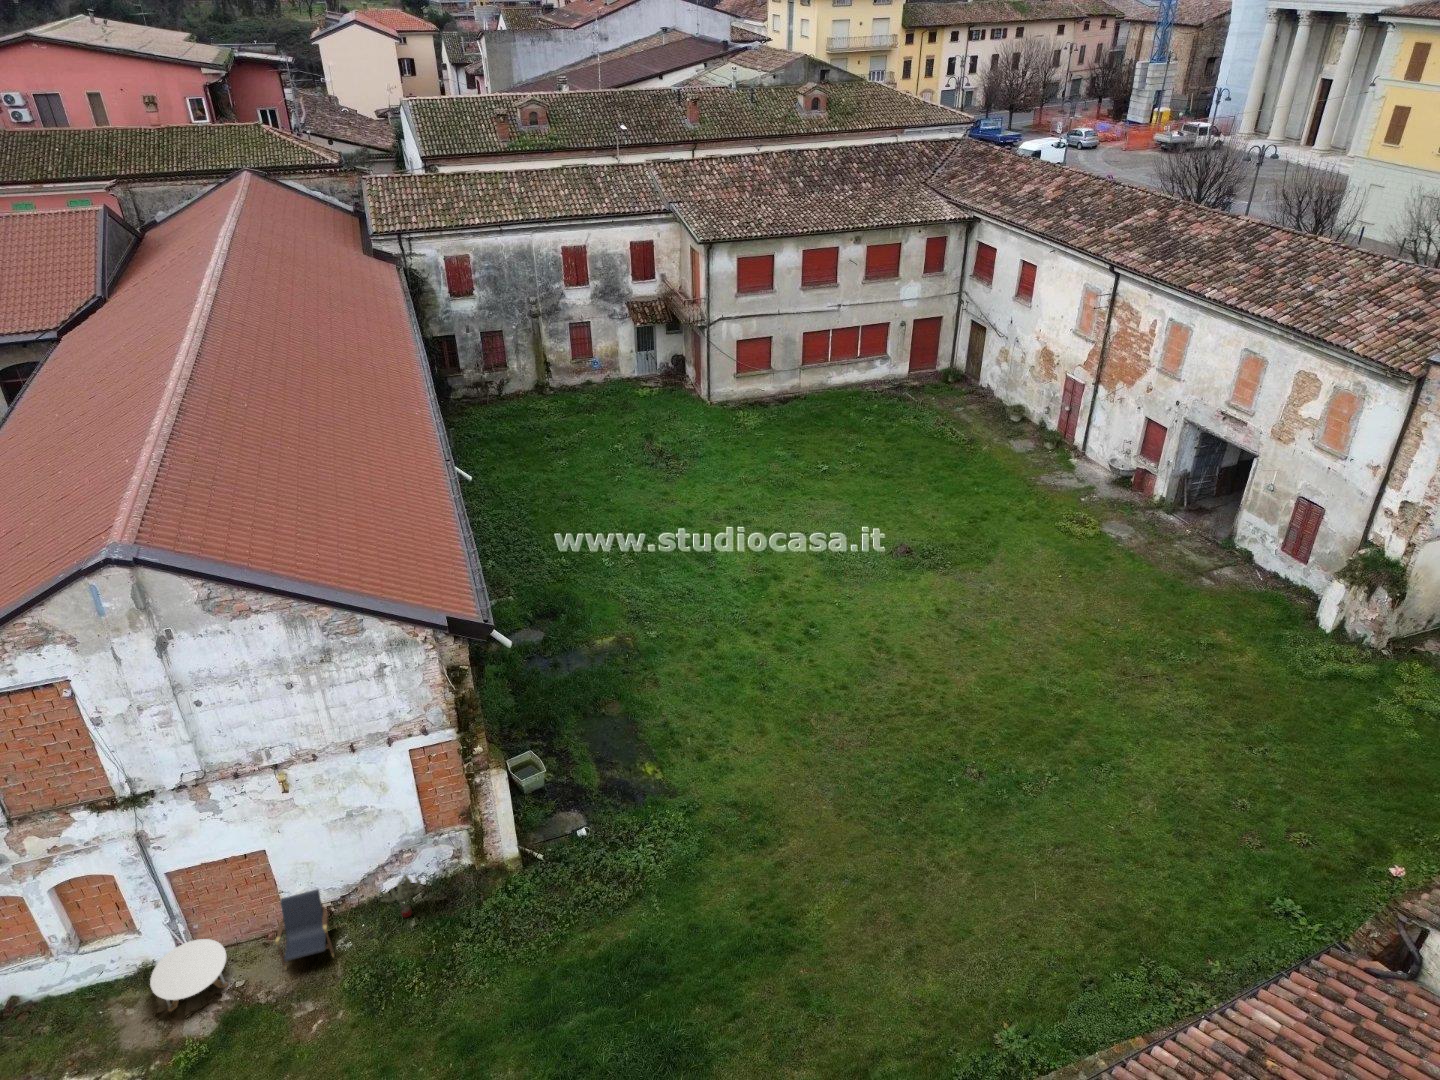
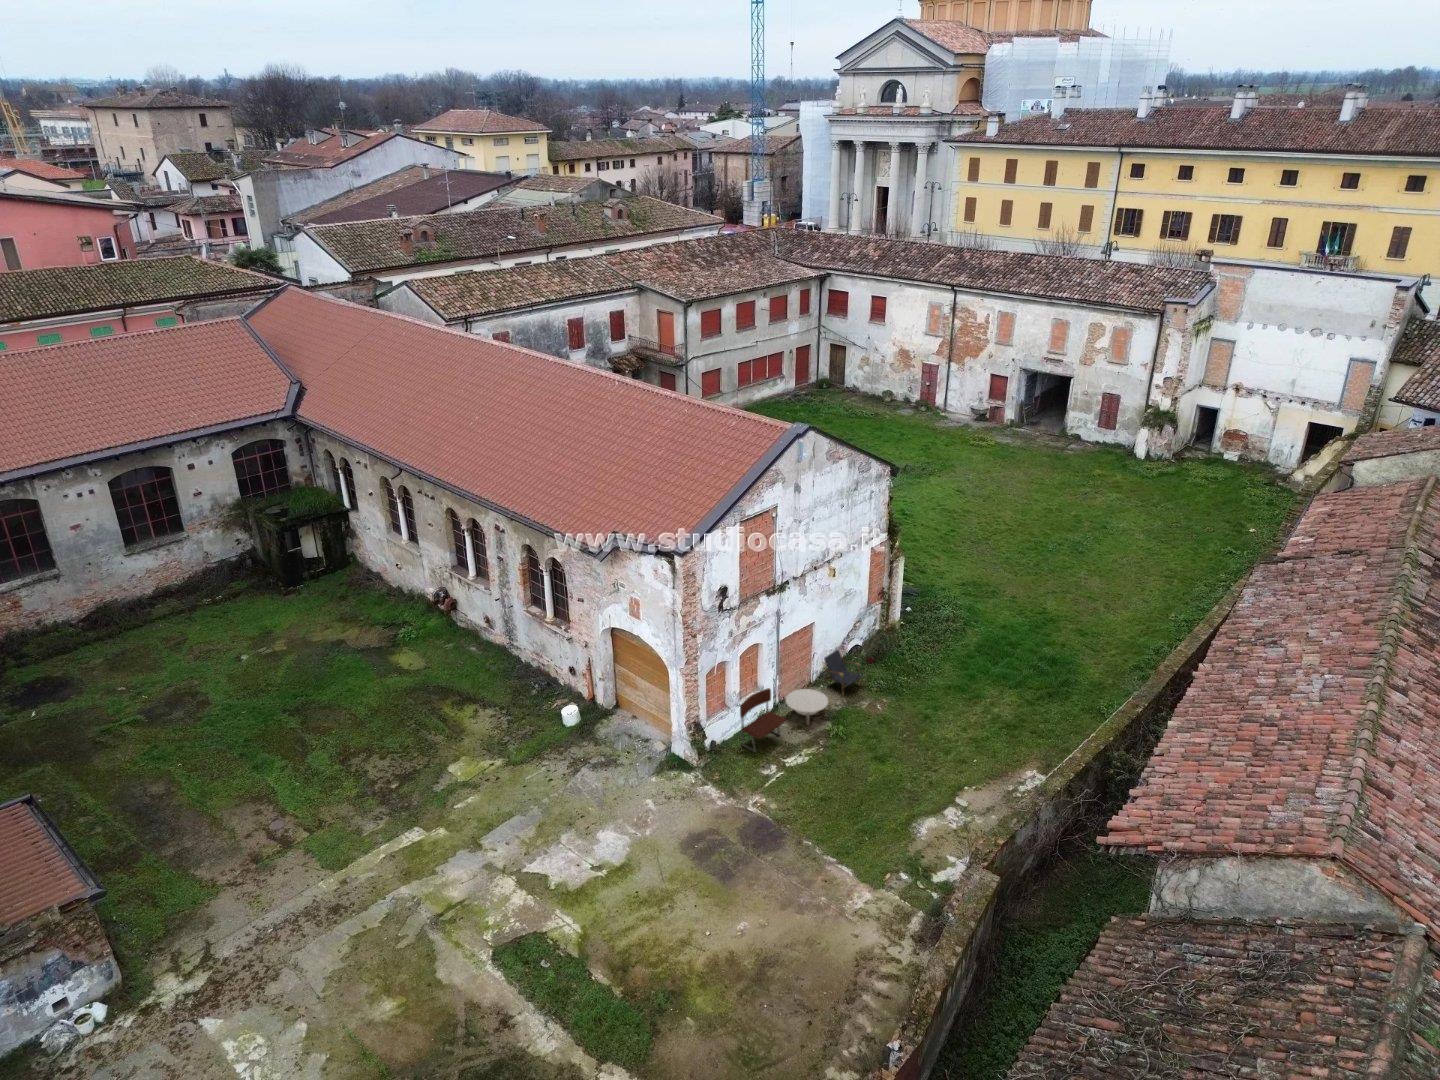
bench: none [18,940,120,1033] -> present [740,688,787,752]

